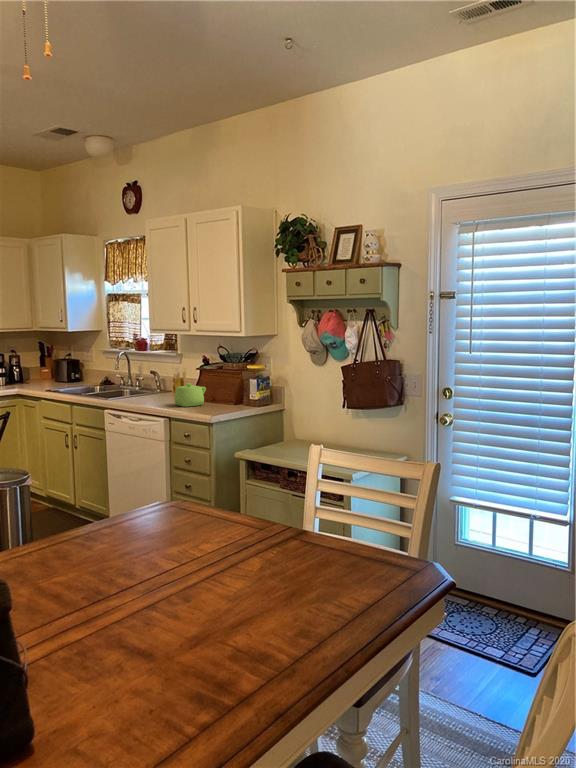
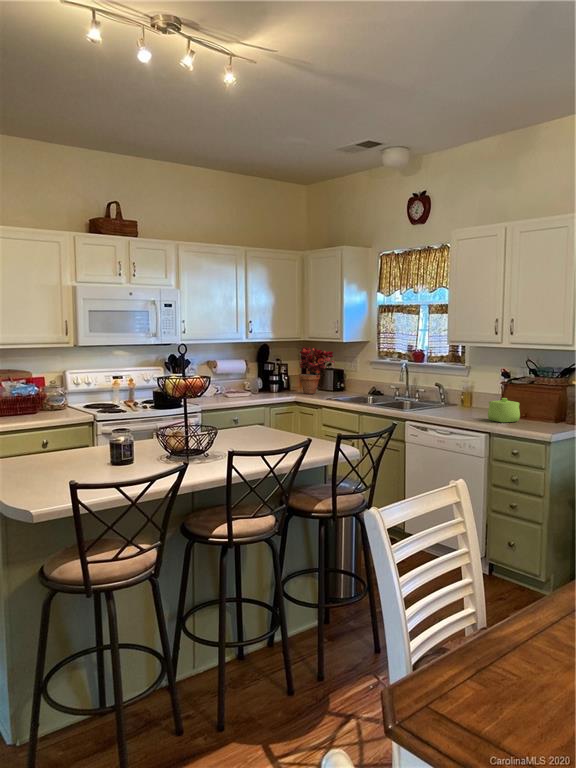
potted plant: none [21,337,64,386] -> present [299,347,335,394]

